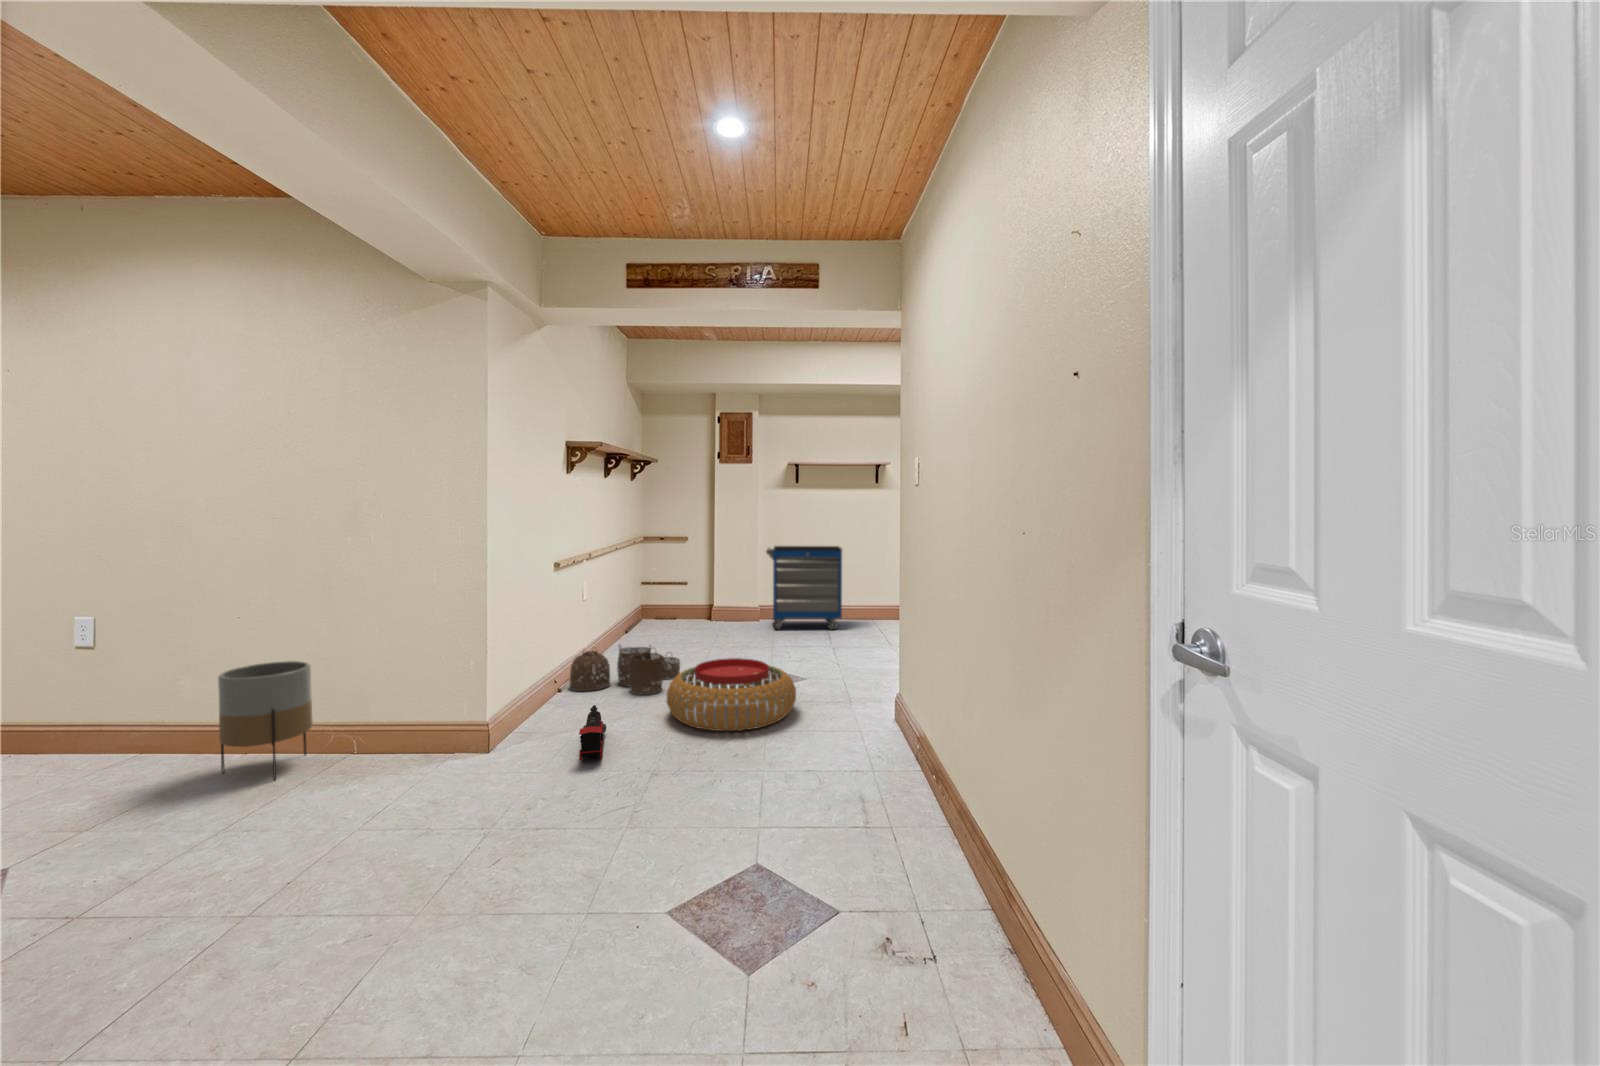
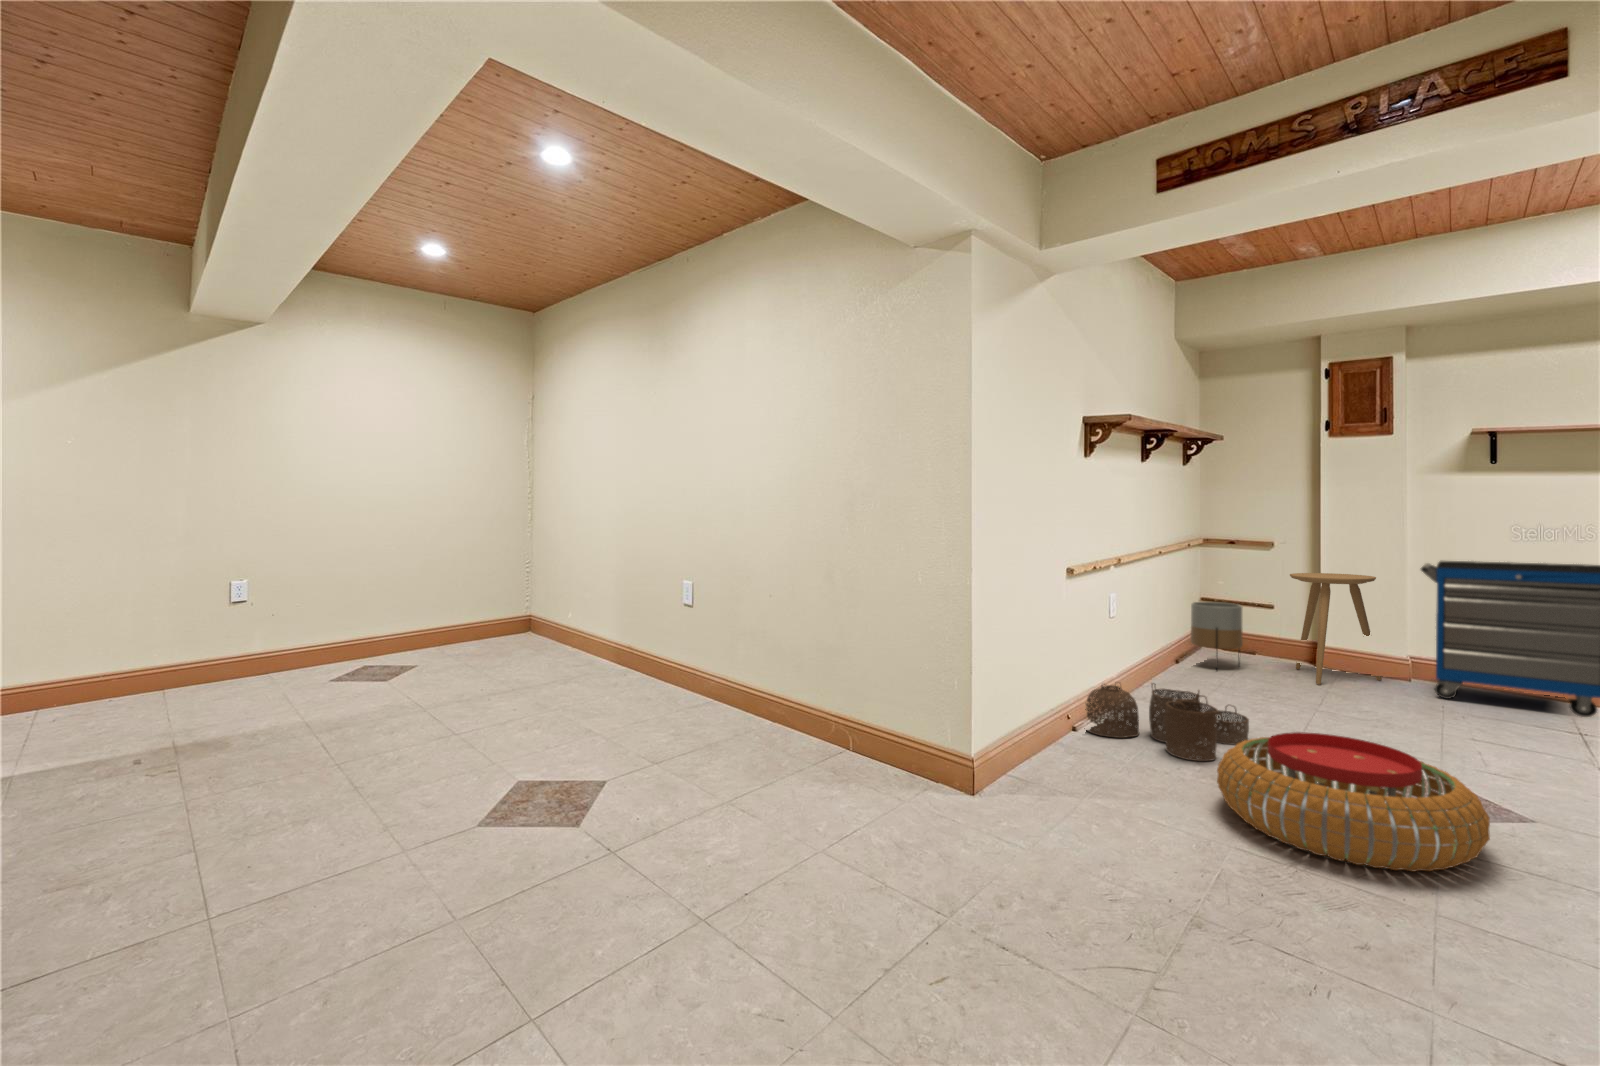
side table: none [699,556,748,631] -> present [1290,573,1382,684]
planter: present [218,661,313,780] -> present [1191,602,1243,666]
toy train: present [579,705,606,760] -> none [1074,761,1121,840]

